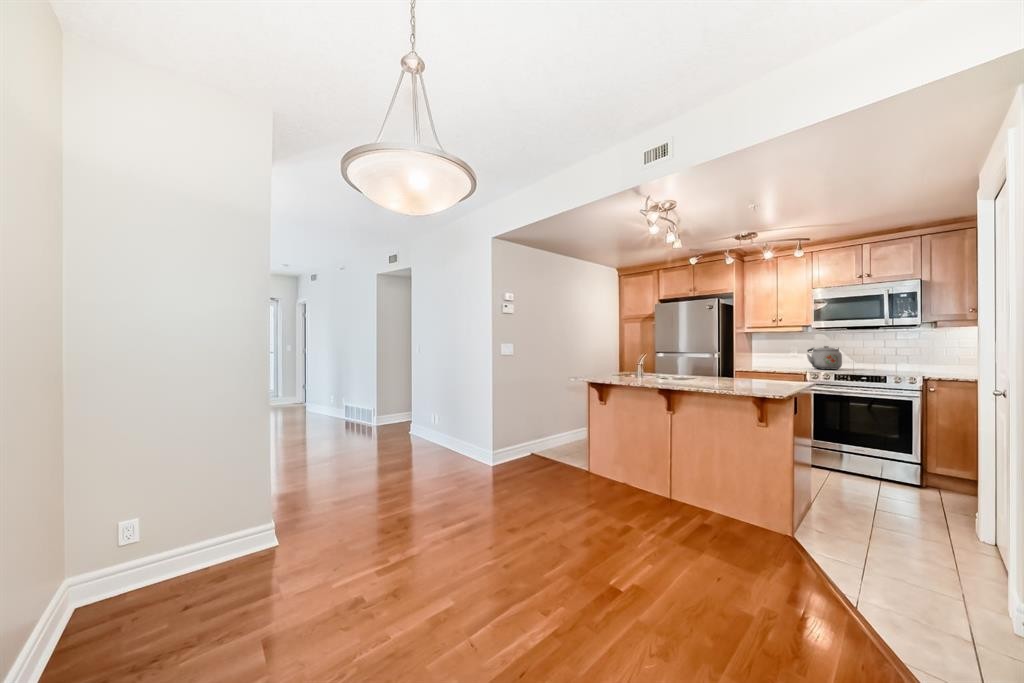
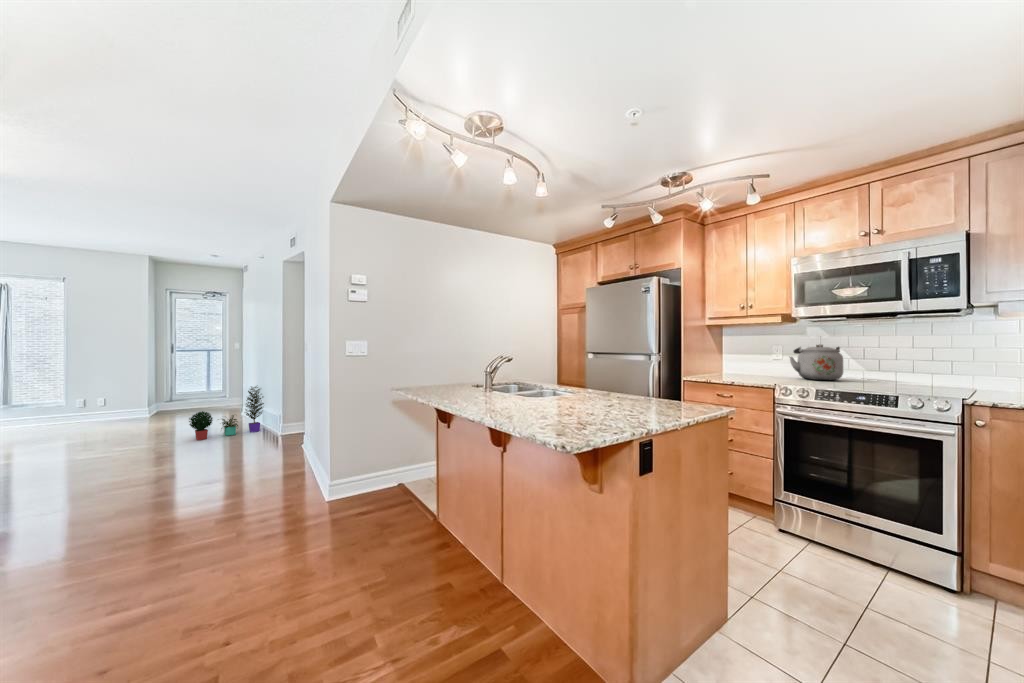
potted plant: none [297,383,353,431] -> present [189,387,264,440]

